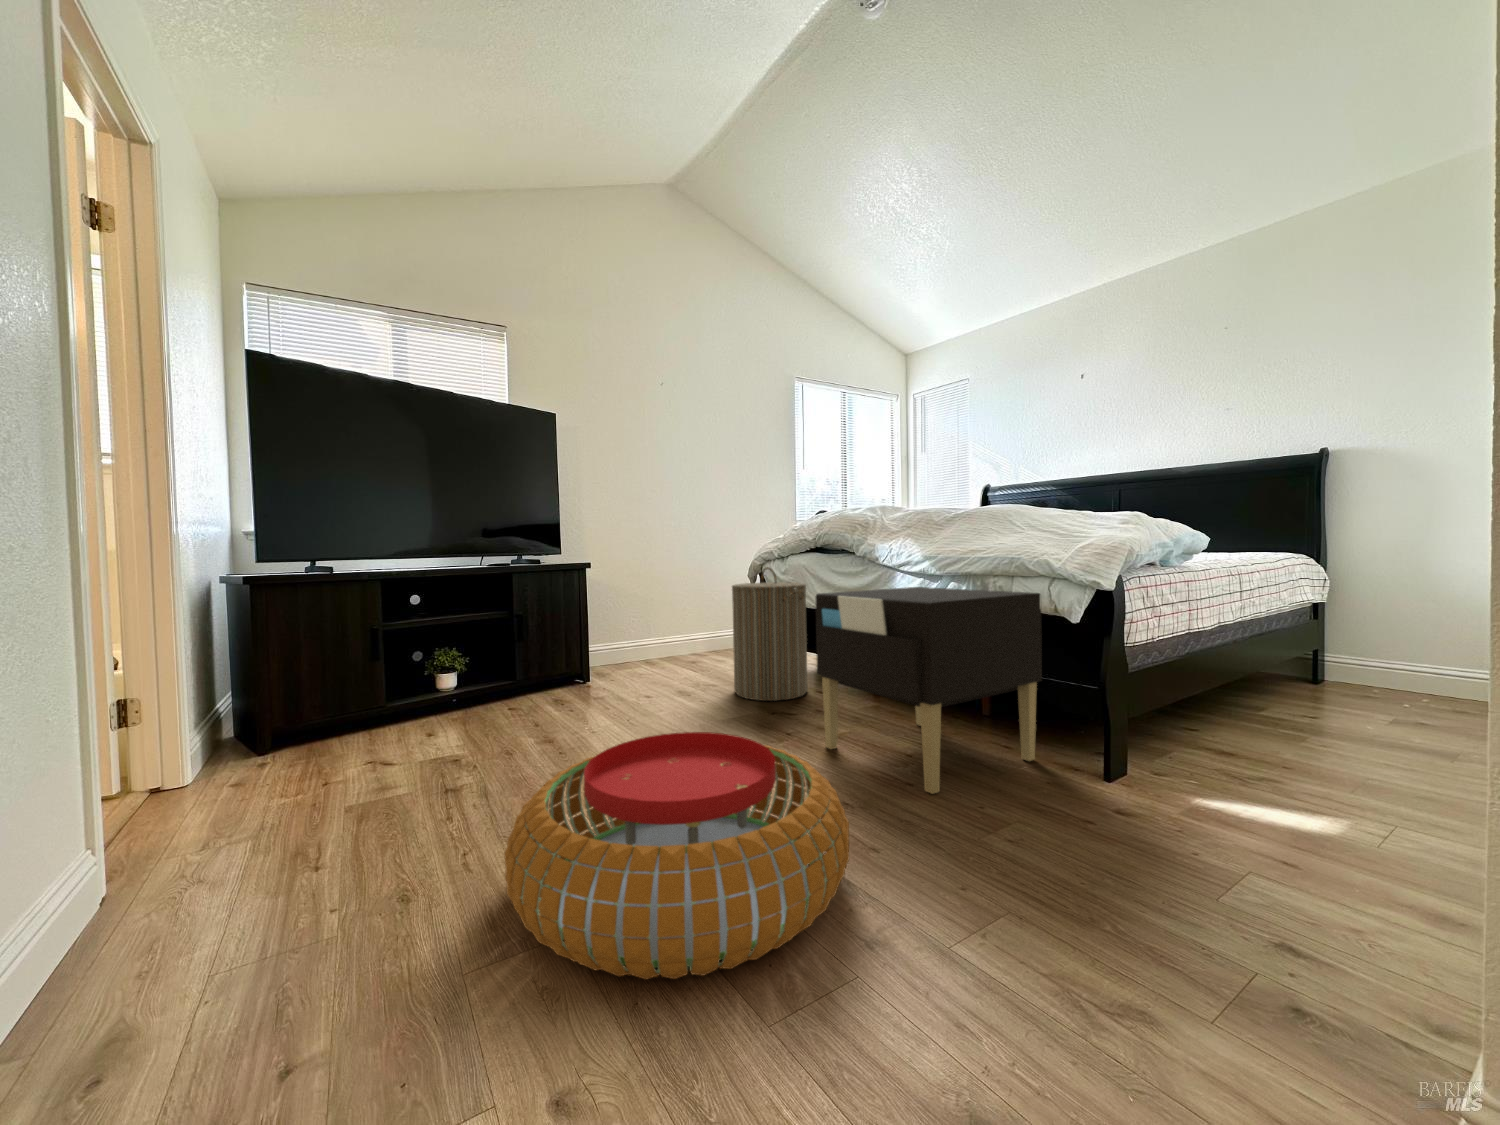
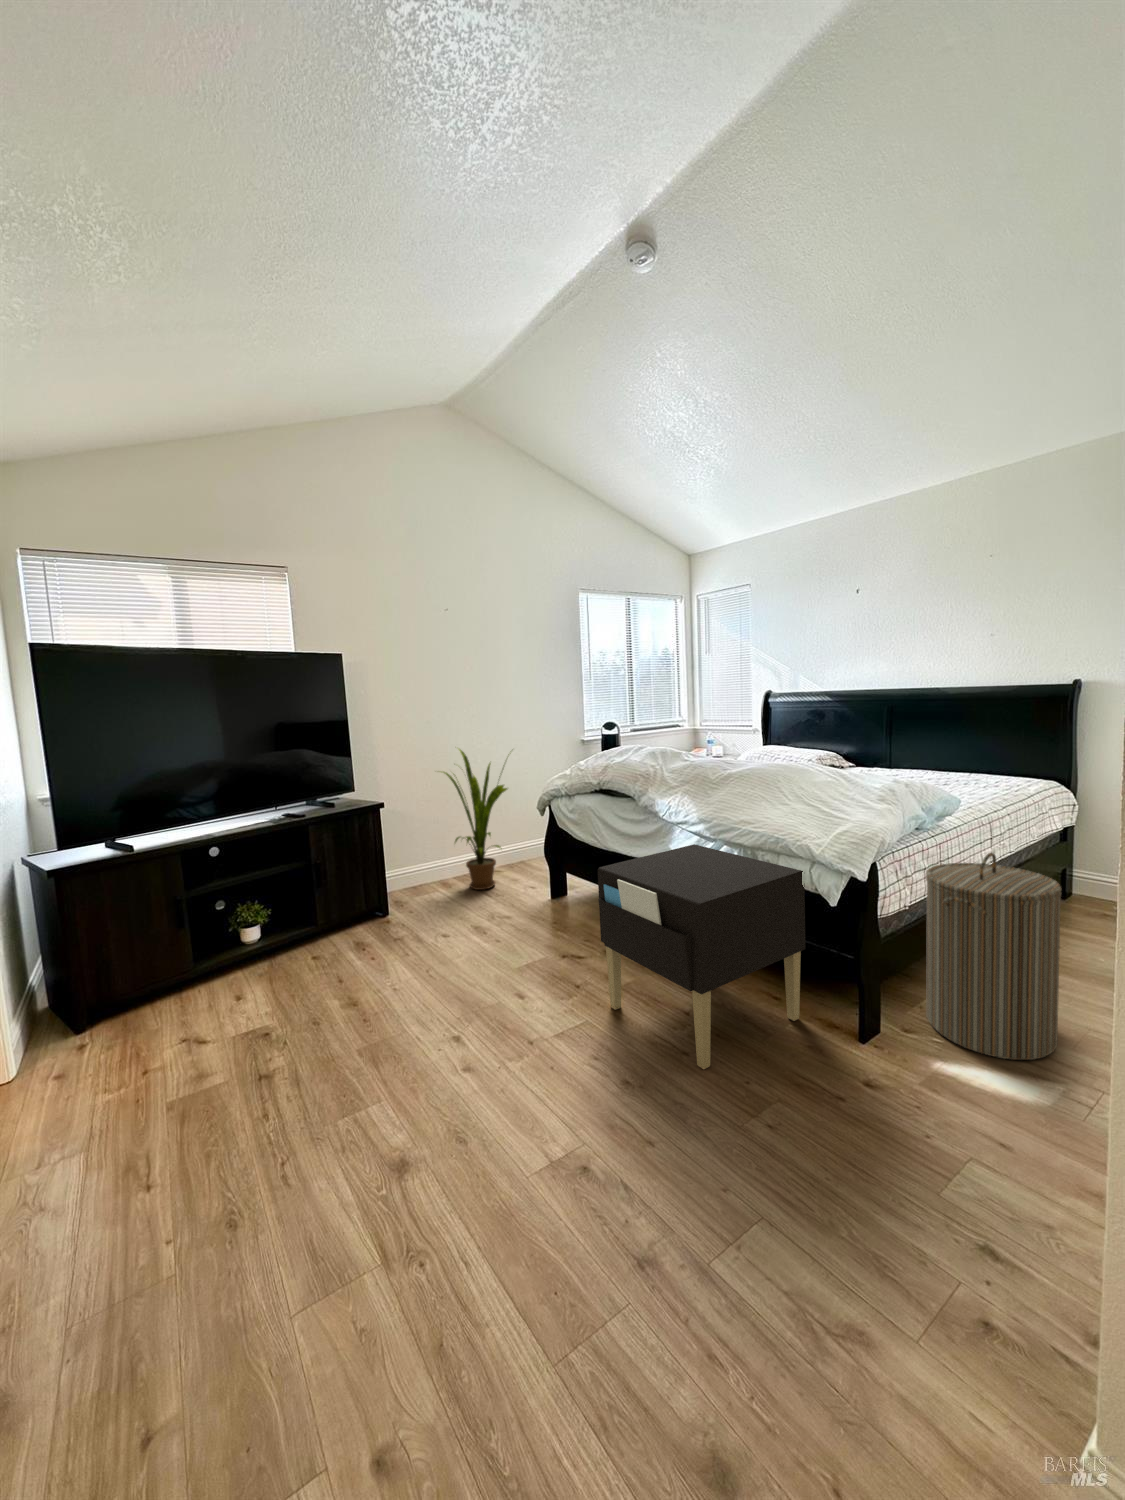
house plant: none [644,519,728,665] -> present [443,749,509,890]
laundry hamper: present [732,567,808,701] -> present [926,853,1062,1060]
pouf: present [504,732,849,979] -> none [322,1038,624,1317]

